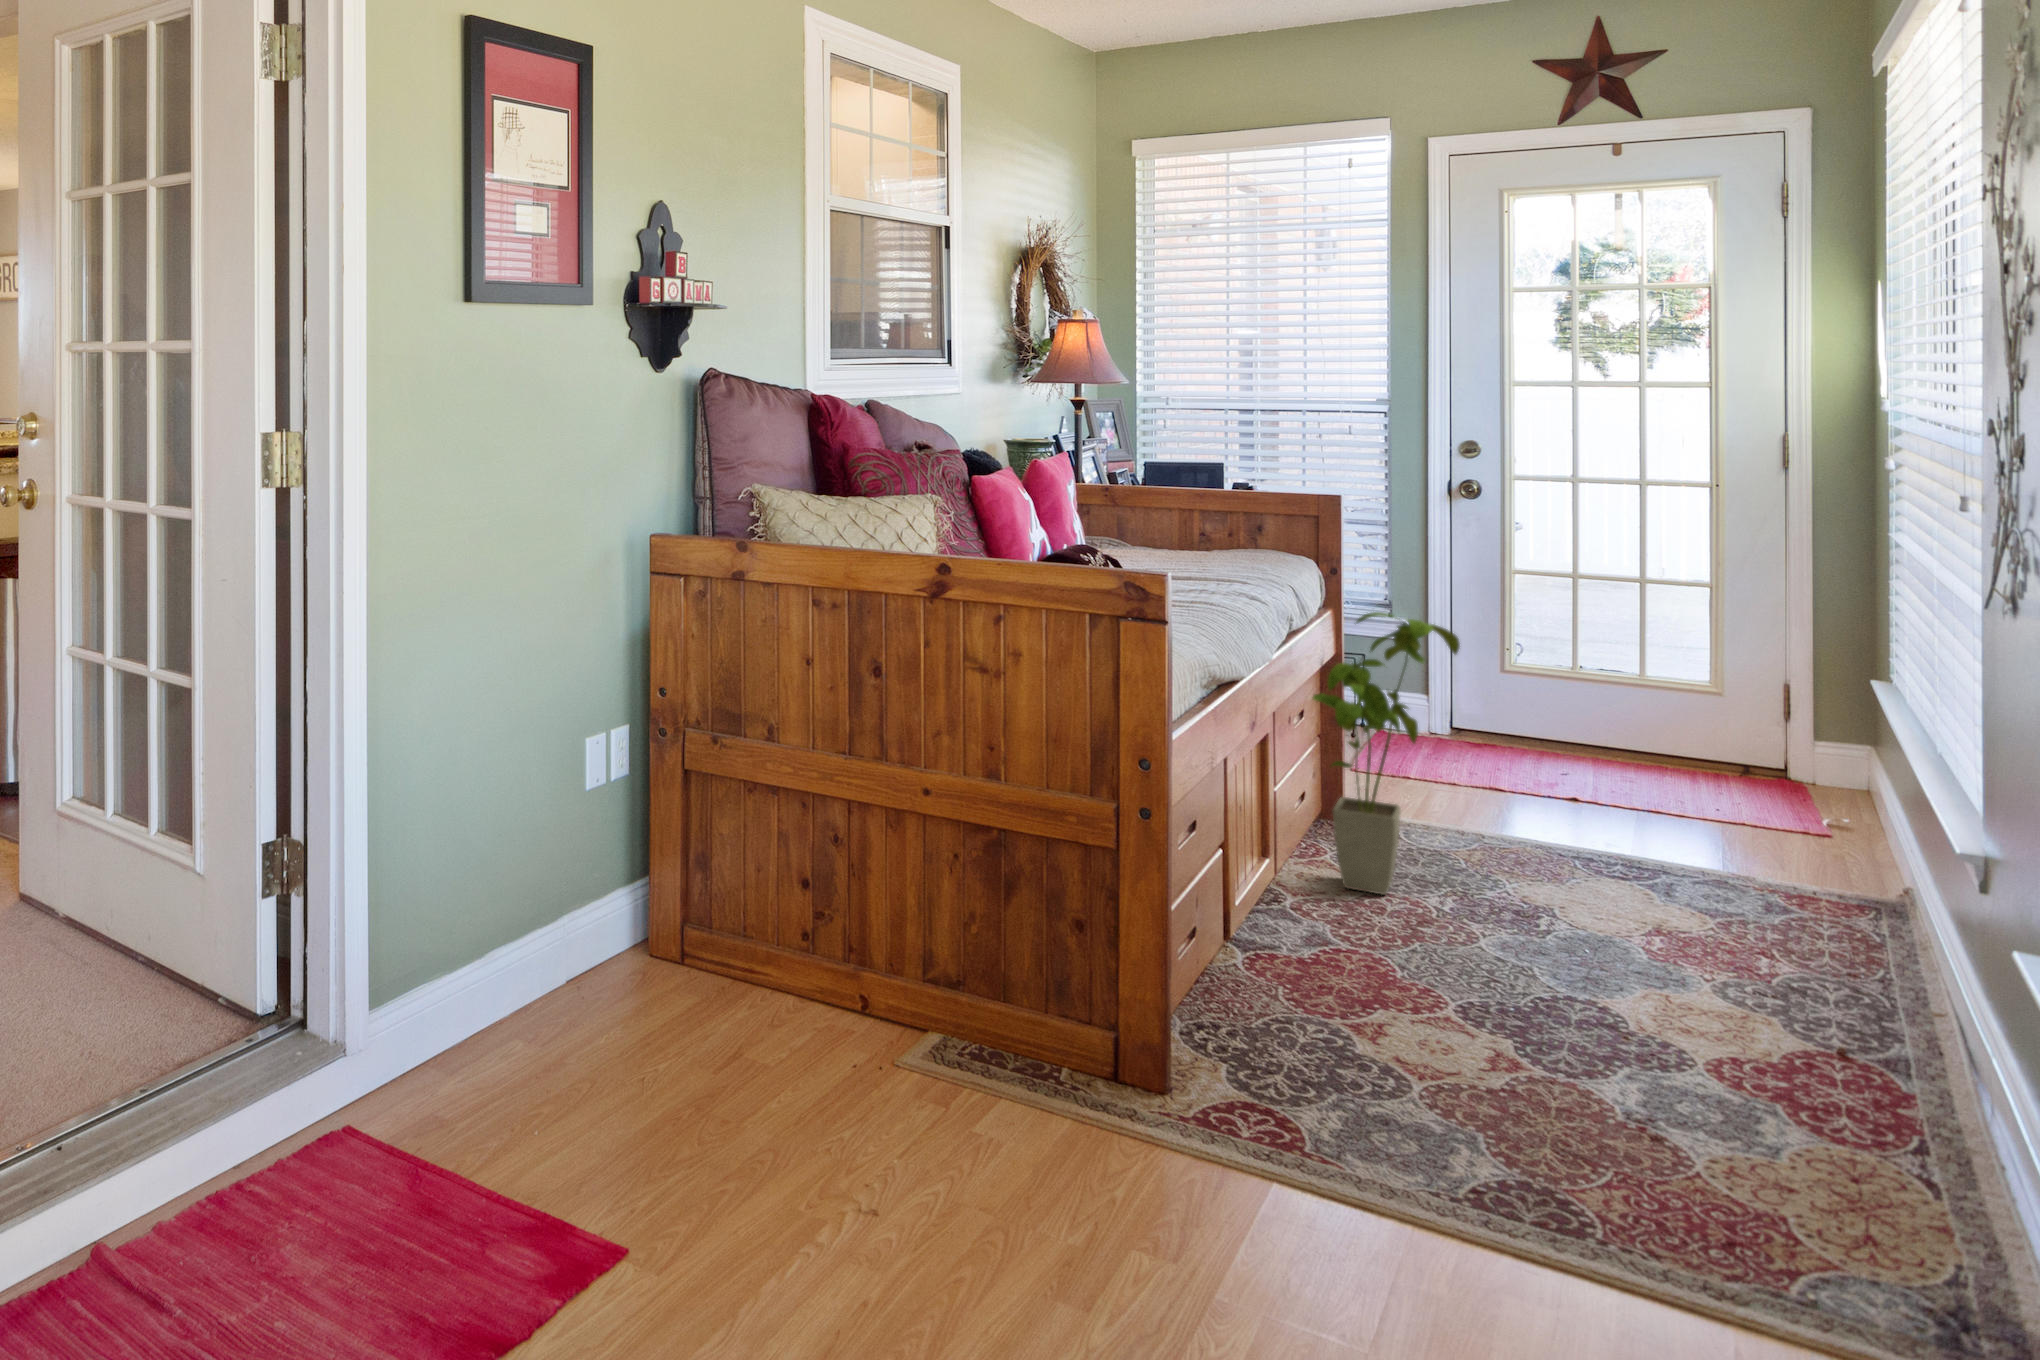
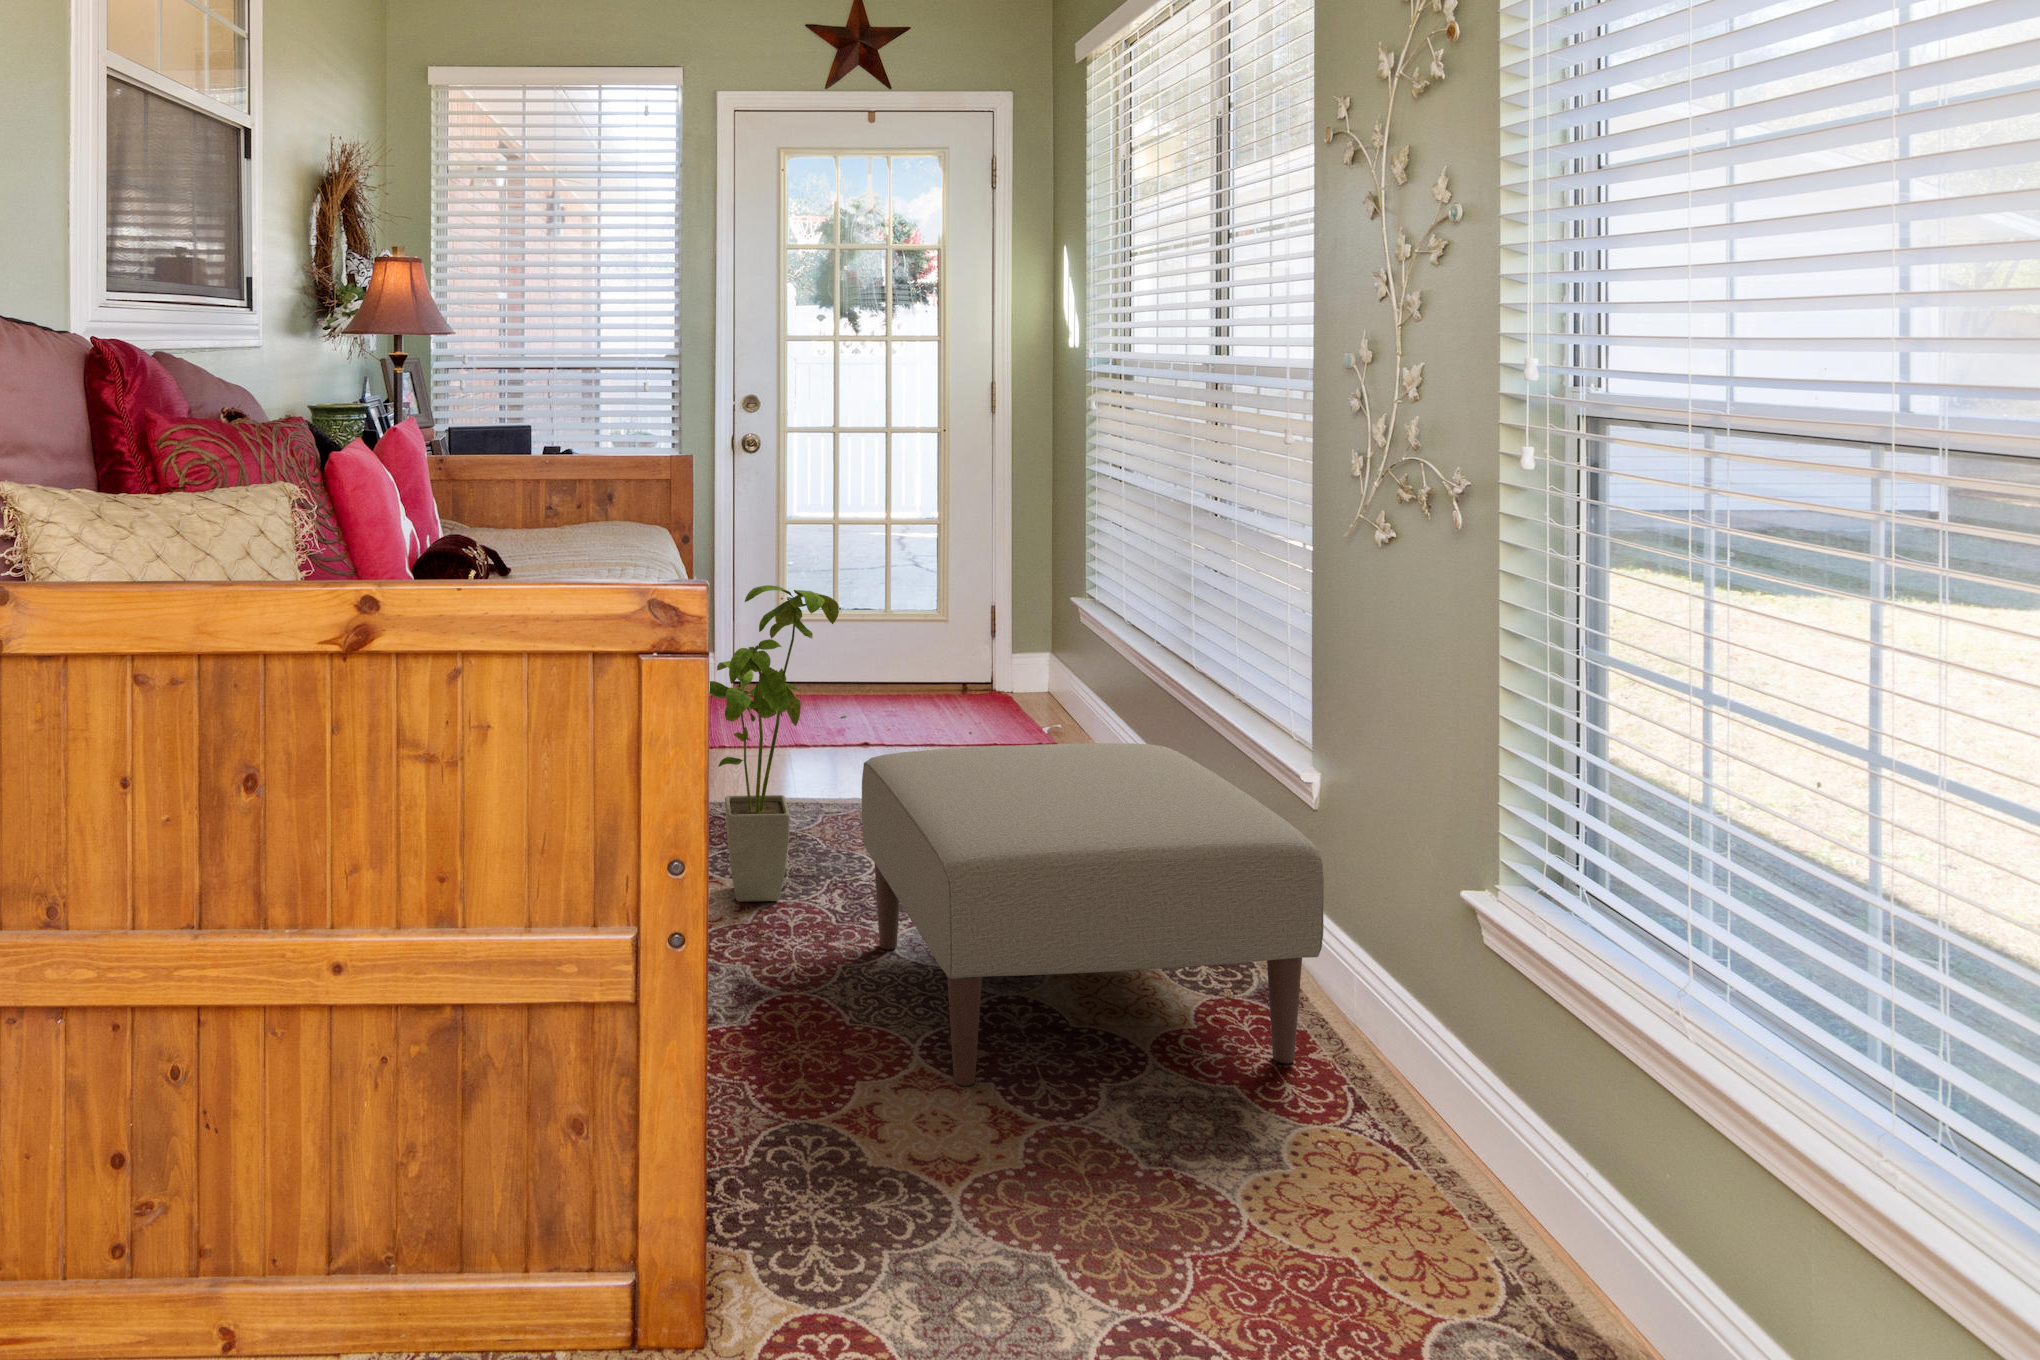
ottoman: none [1451,771,1909,1114] -> present [862,743,1324,1086]

